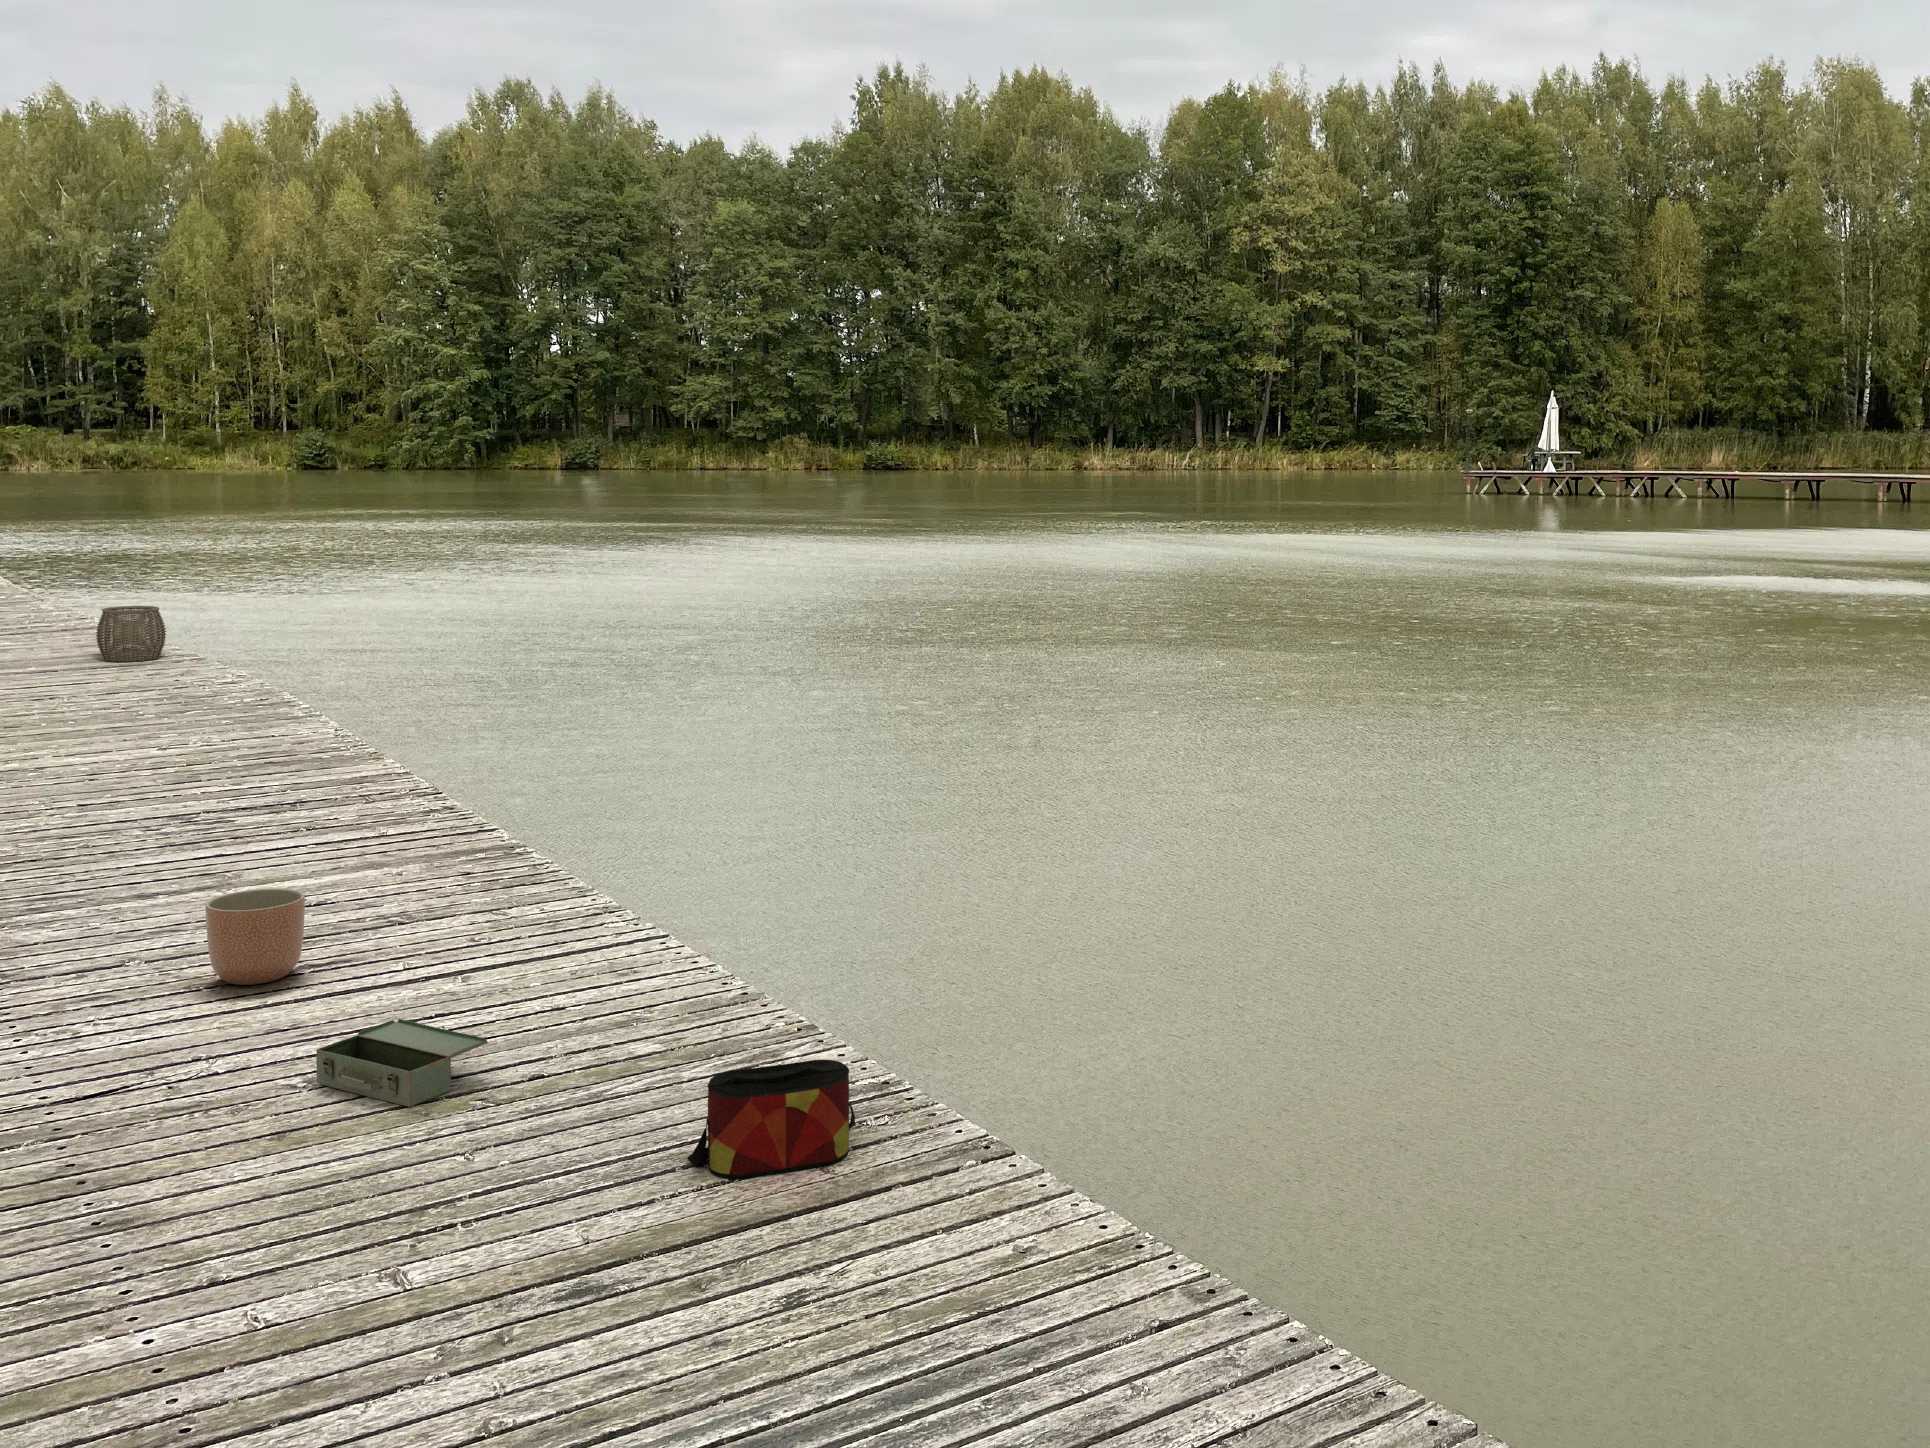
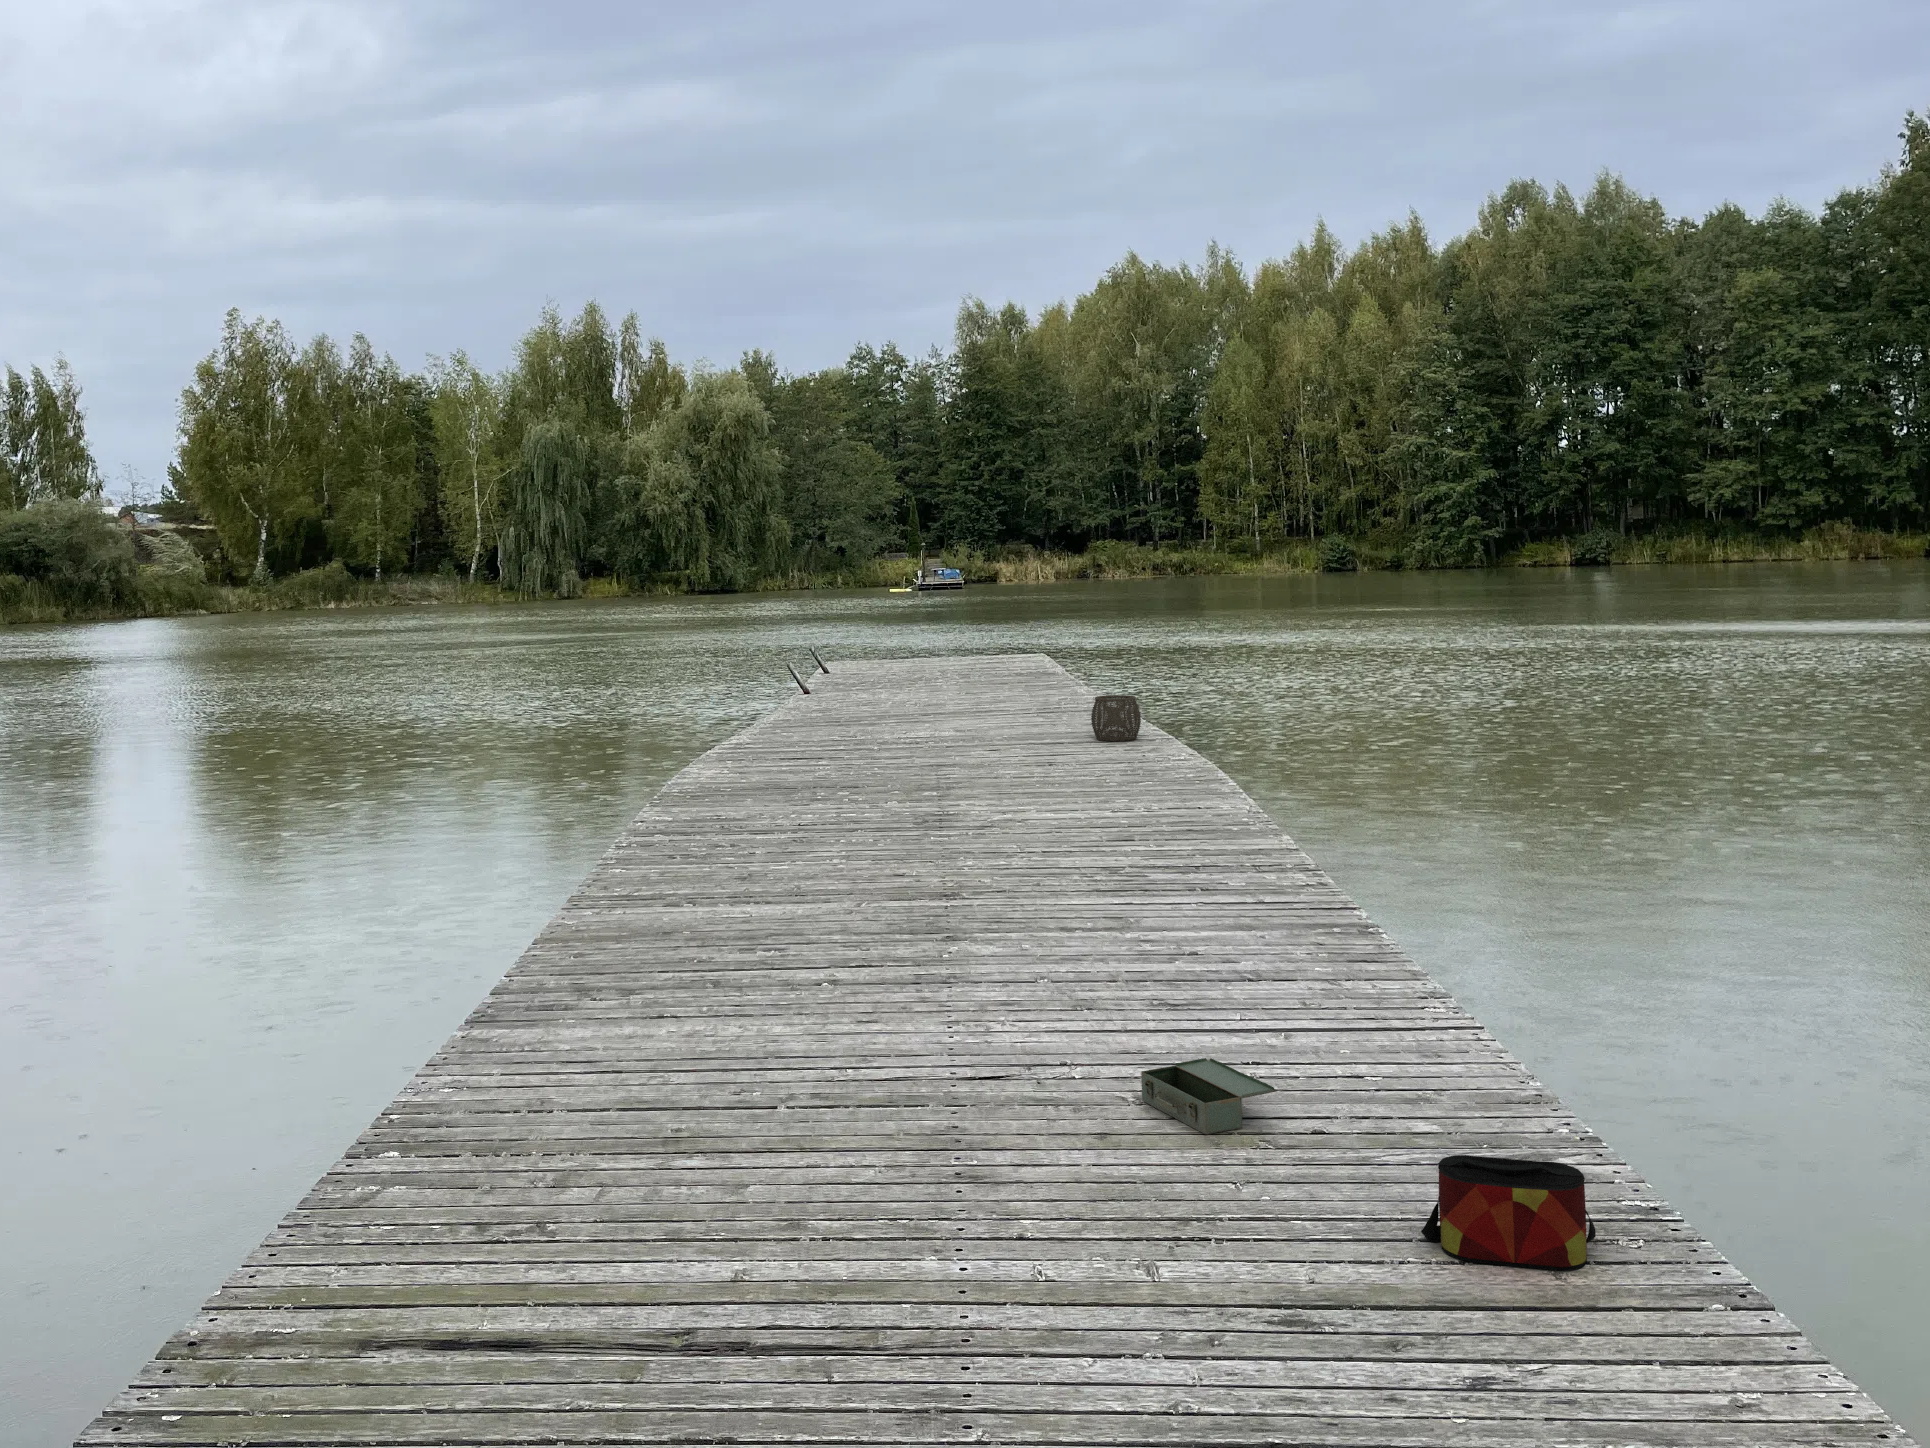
planter: present [205,888,305,985] -> none [1087,933,1161,1013]

